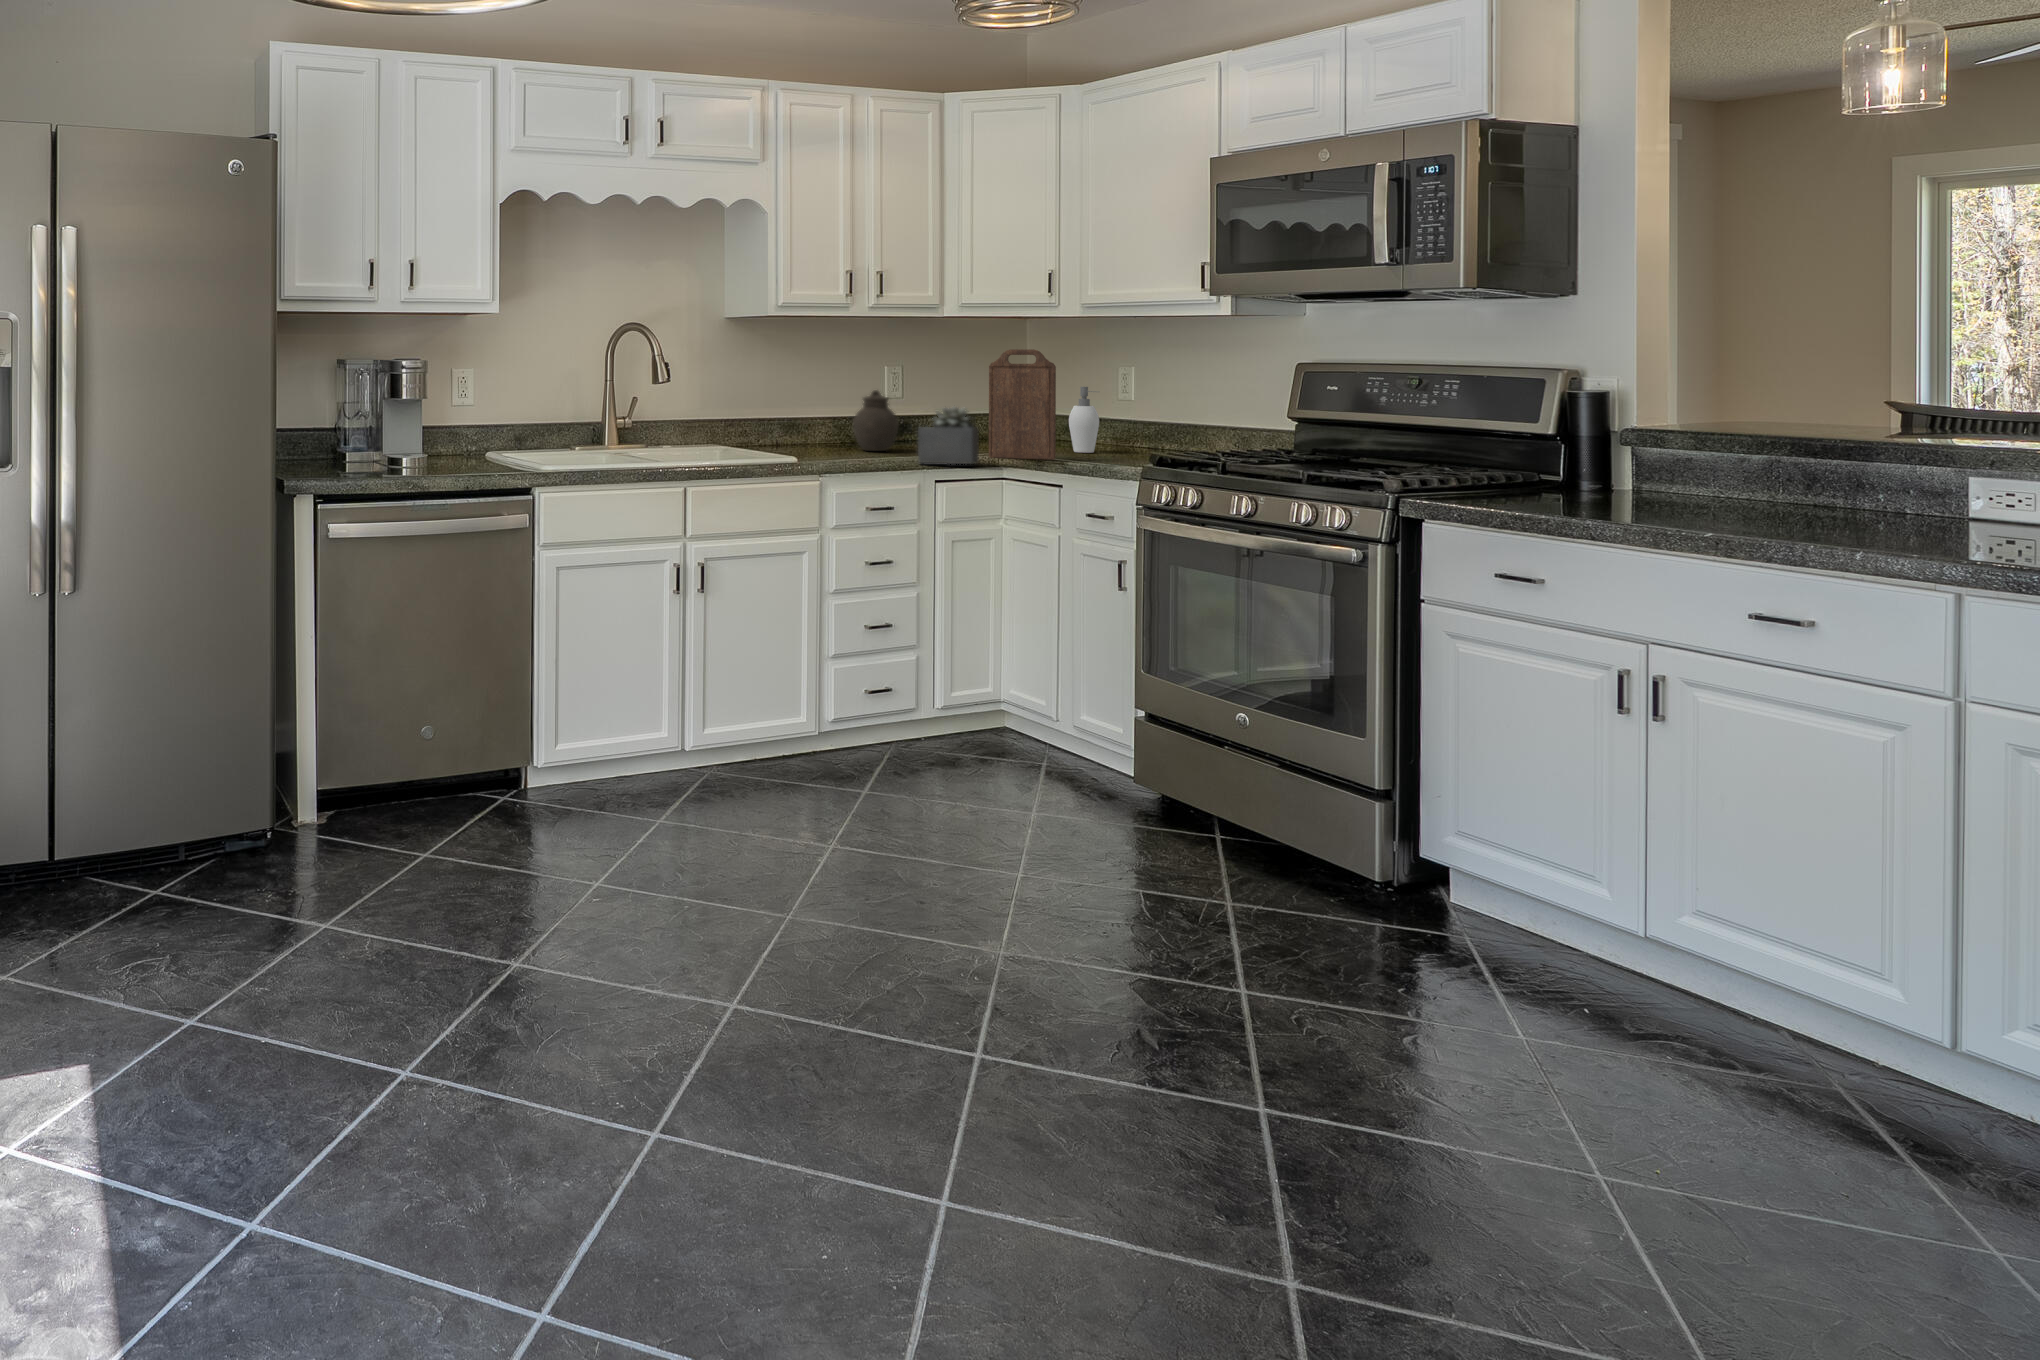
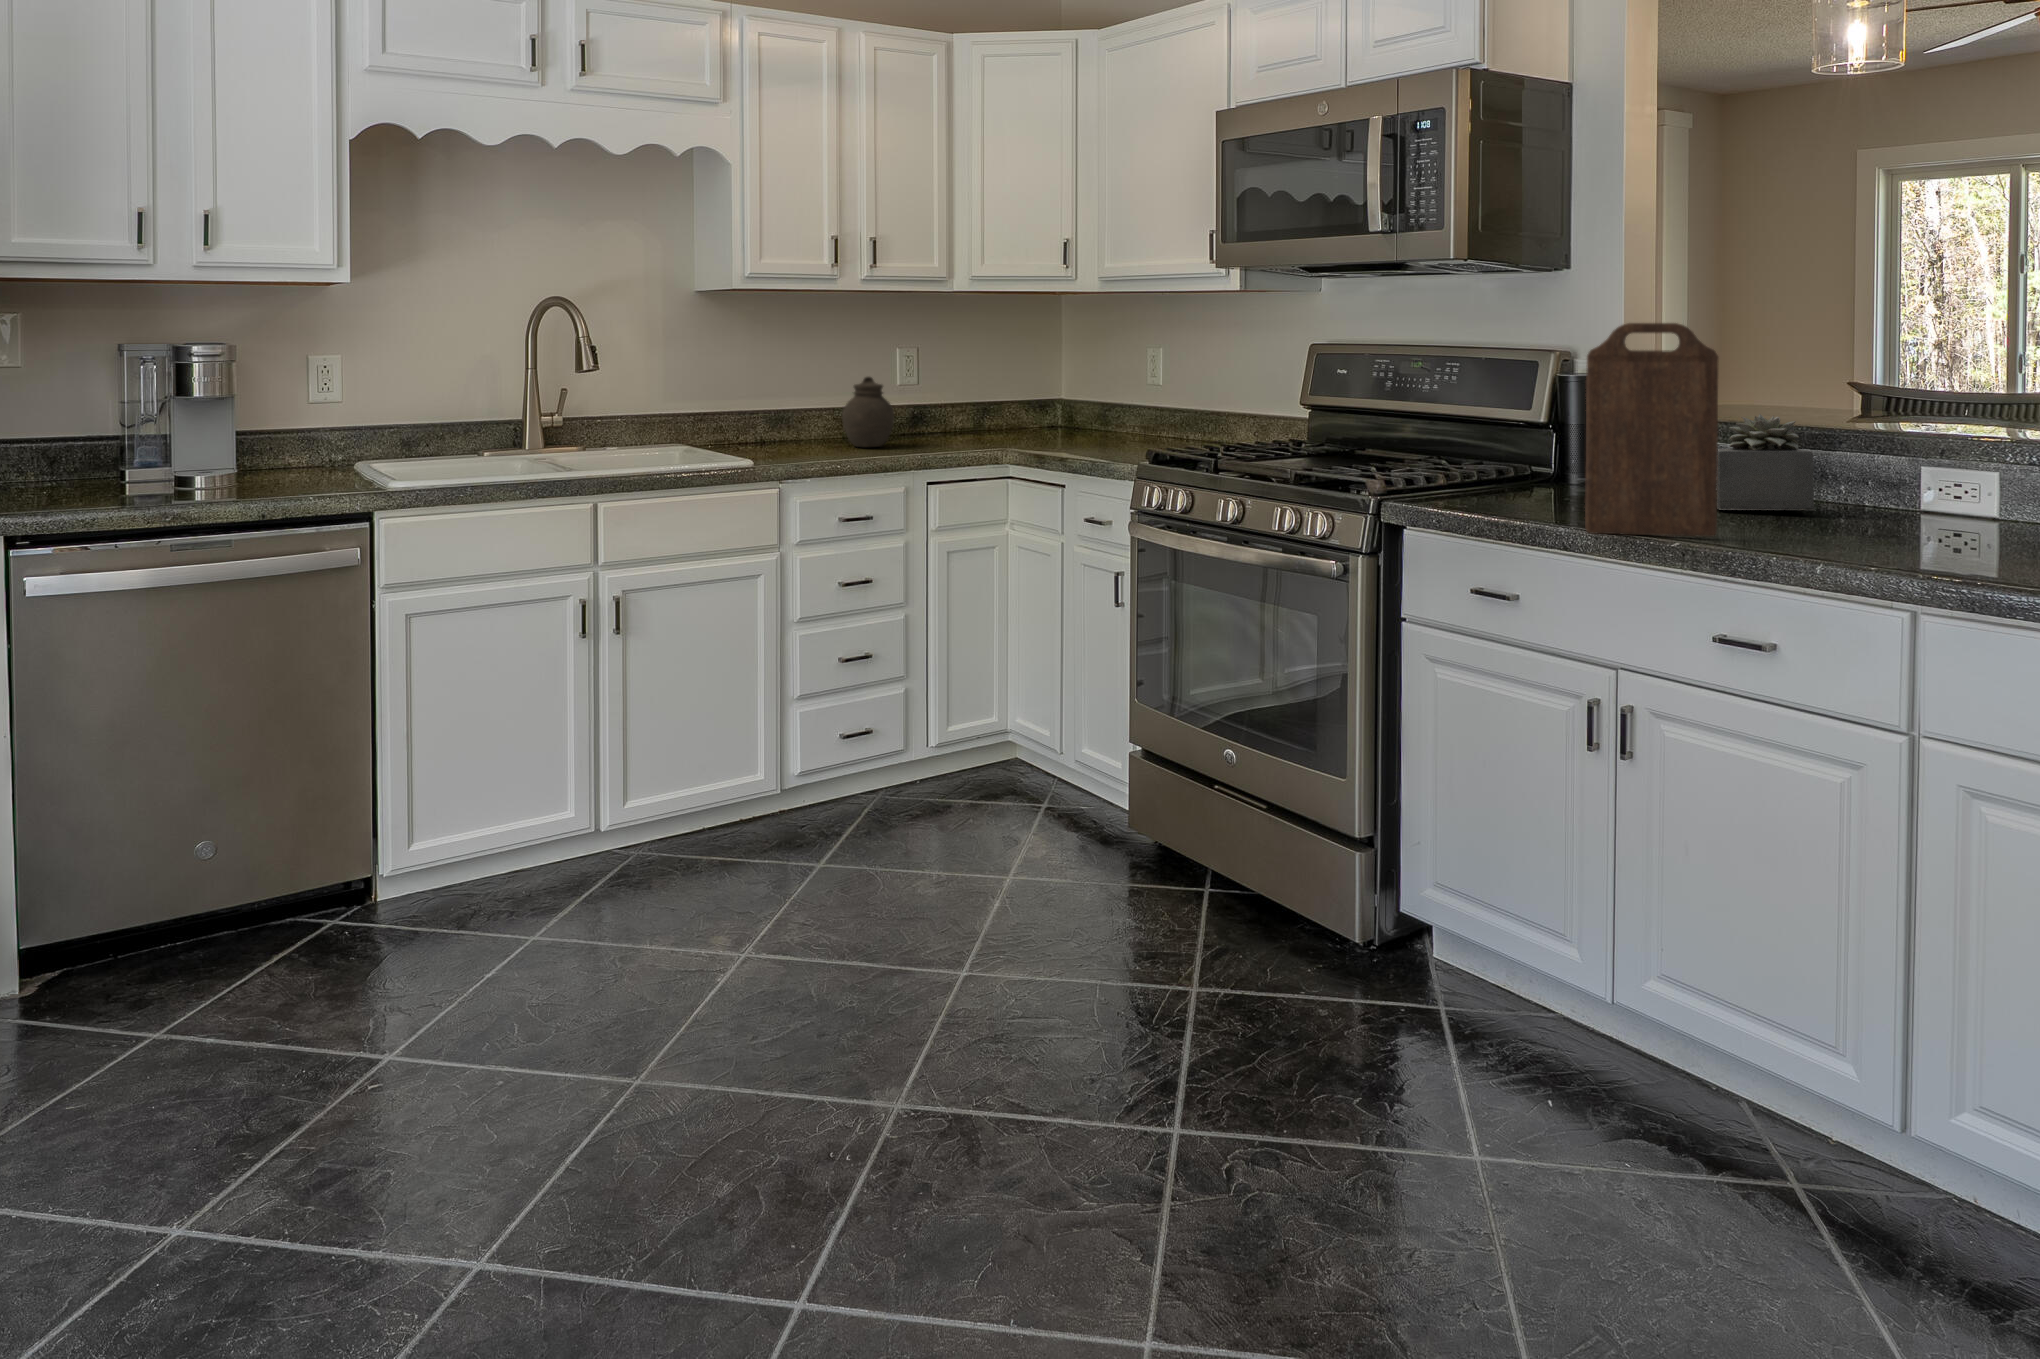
cutting board: present [989,349,1056,460] -> present [1585,323,1719,537]
soap dispenser: present [1069,387,1099,453] -> none [1088,370,1120,443]
succulent plant: present [918,407,979,464] -> present [1717,414,1814,510]

